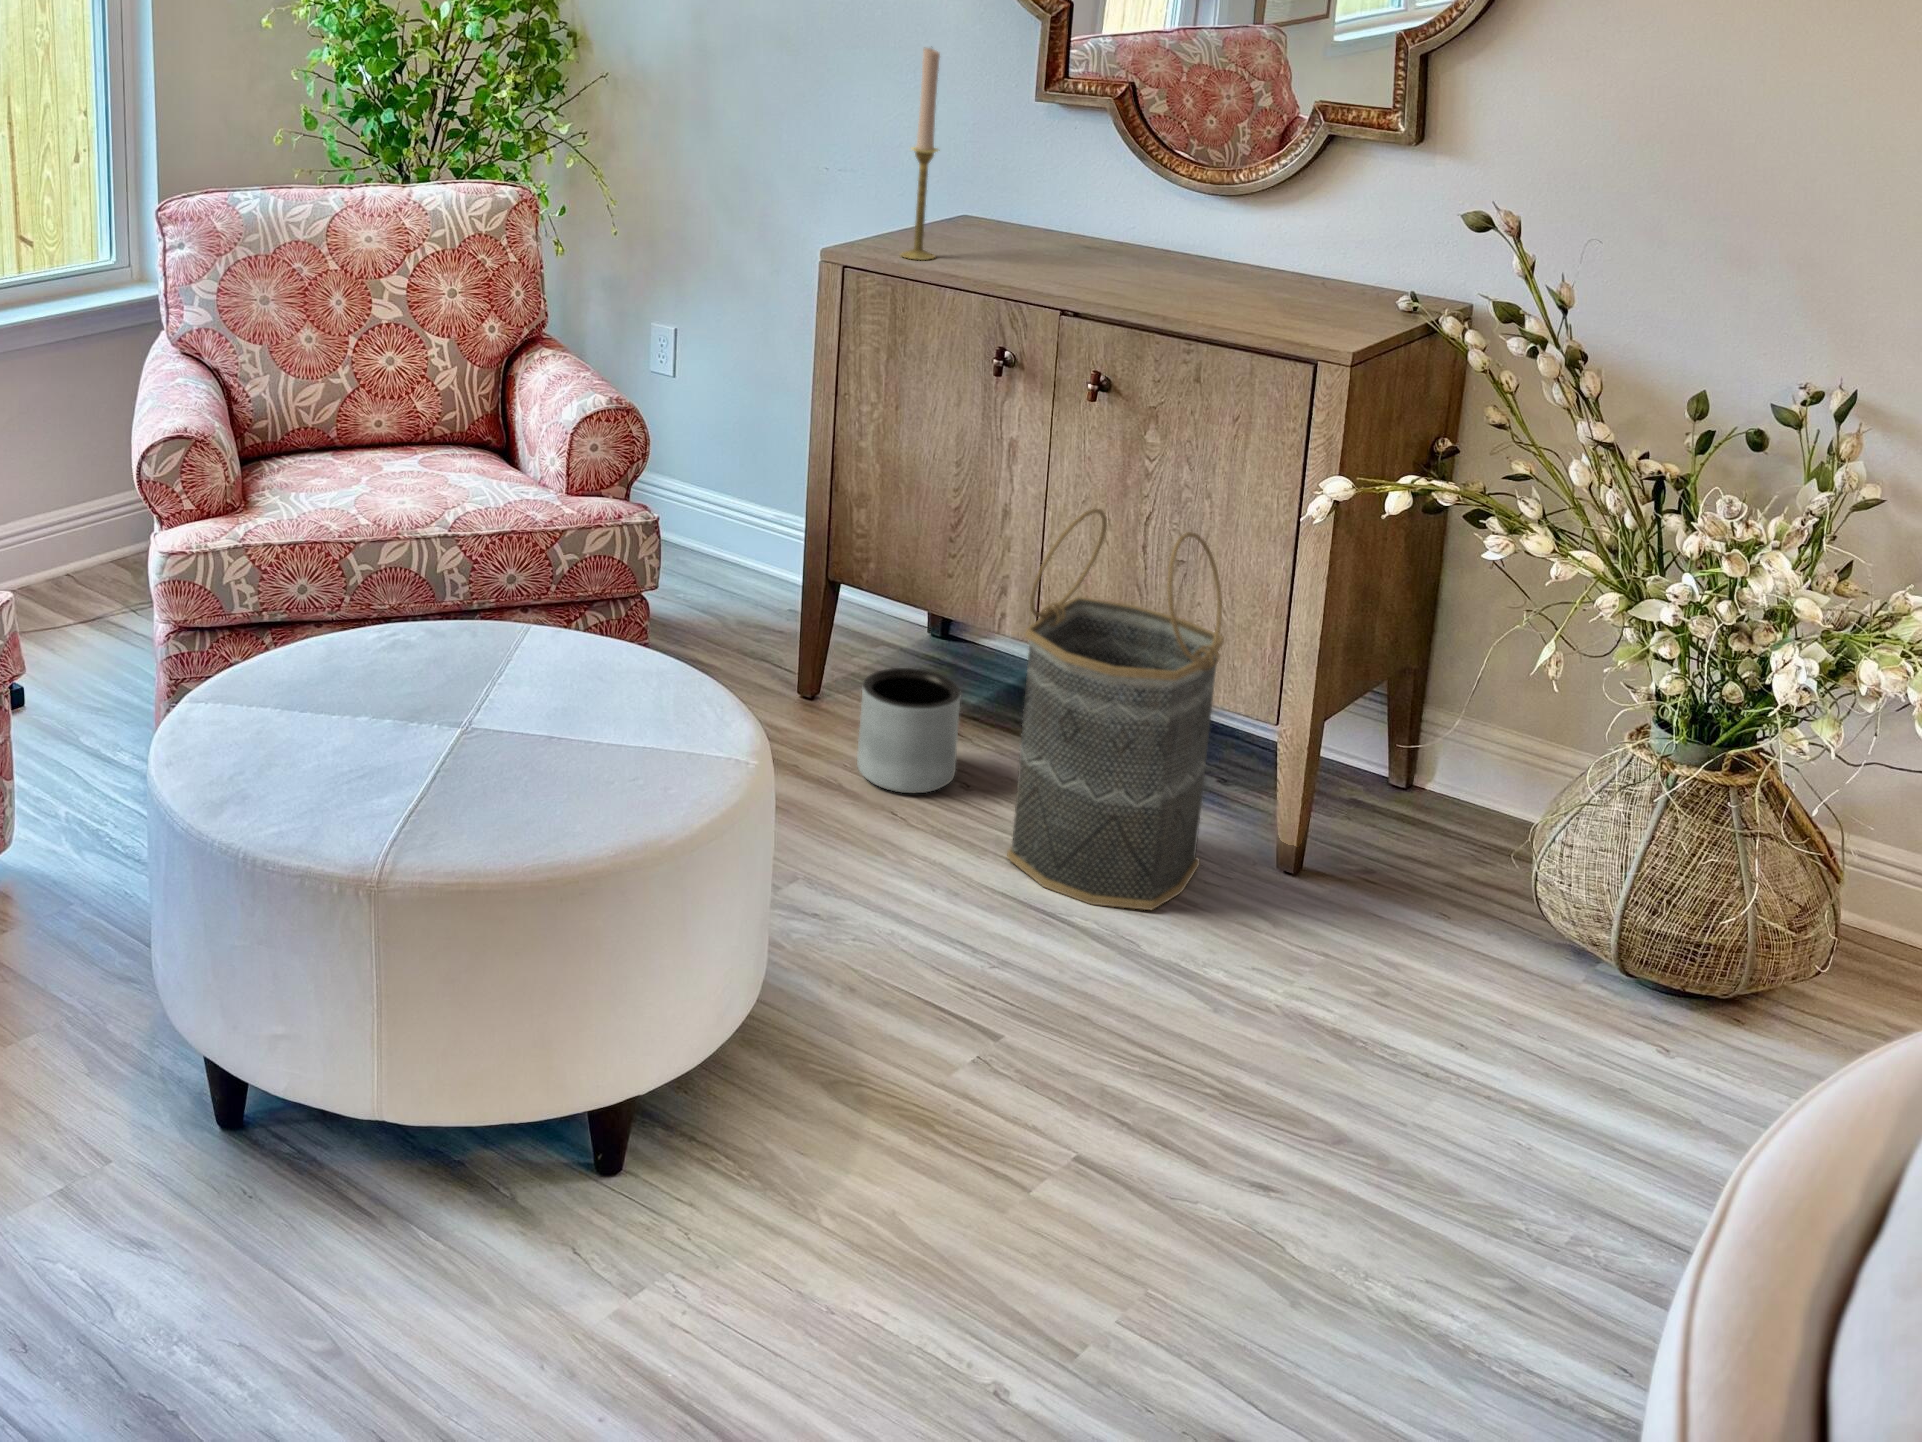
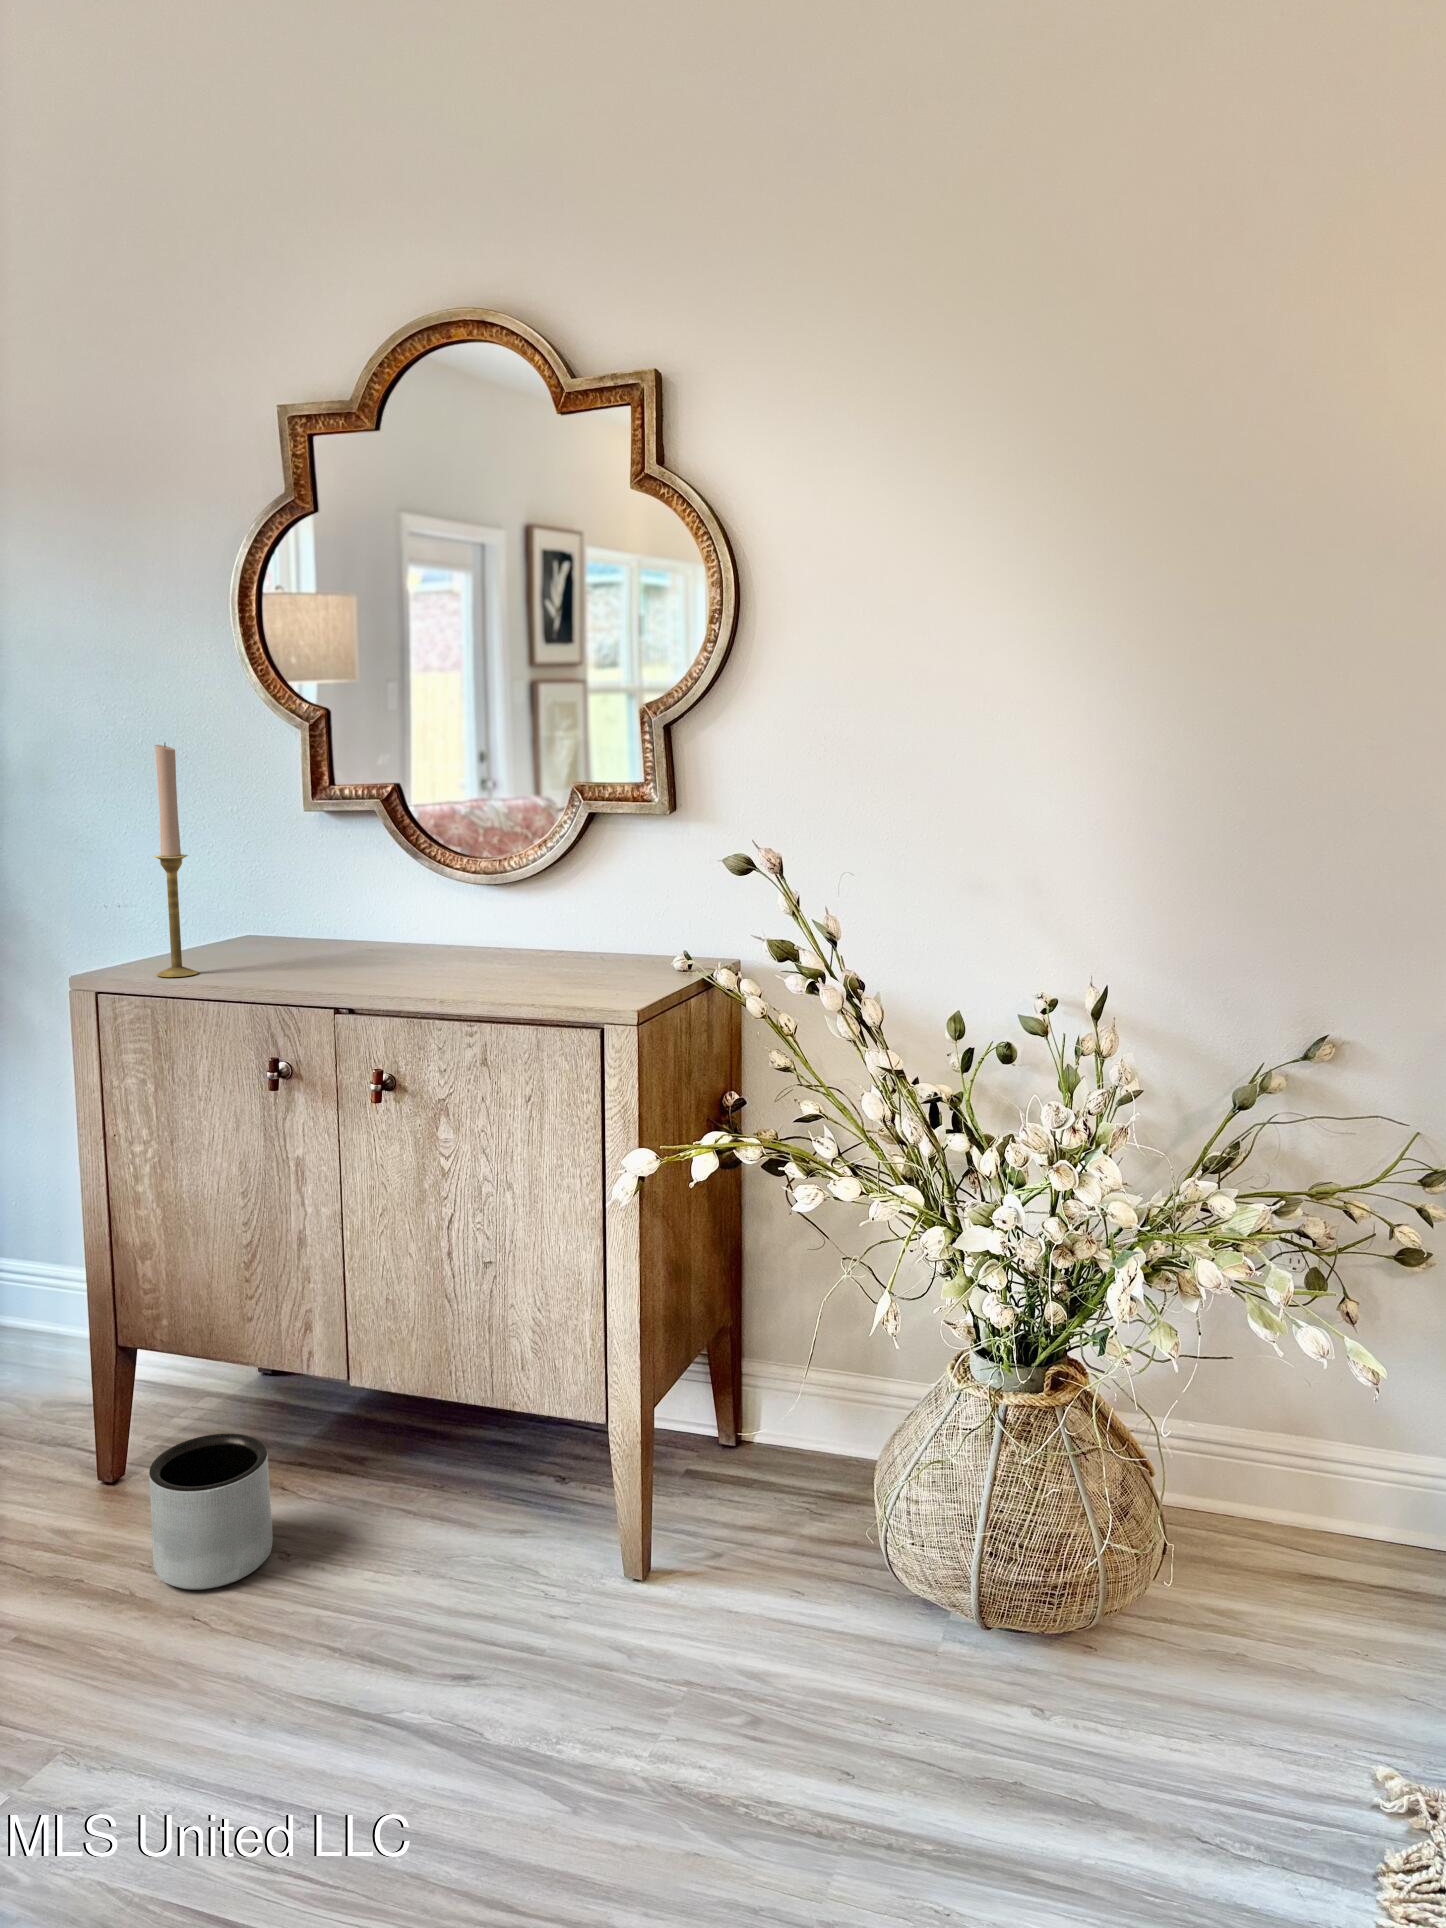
basket: present [1007,509,1224,910] -> none [315,1224,546,1694]

